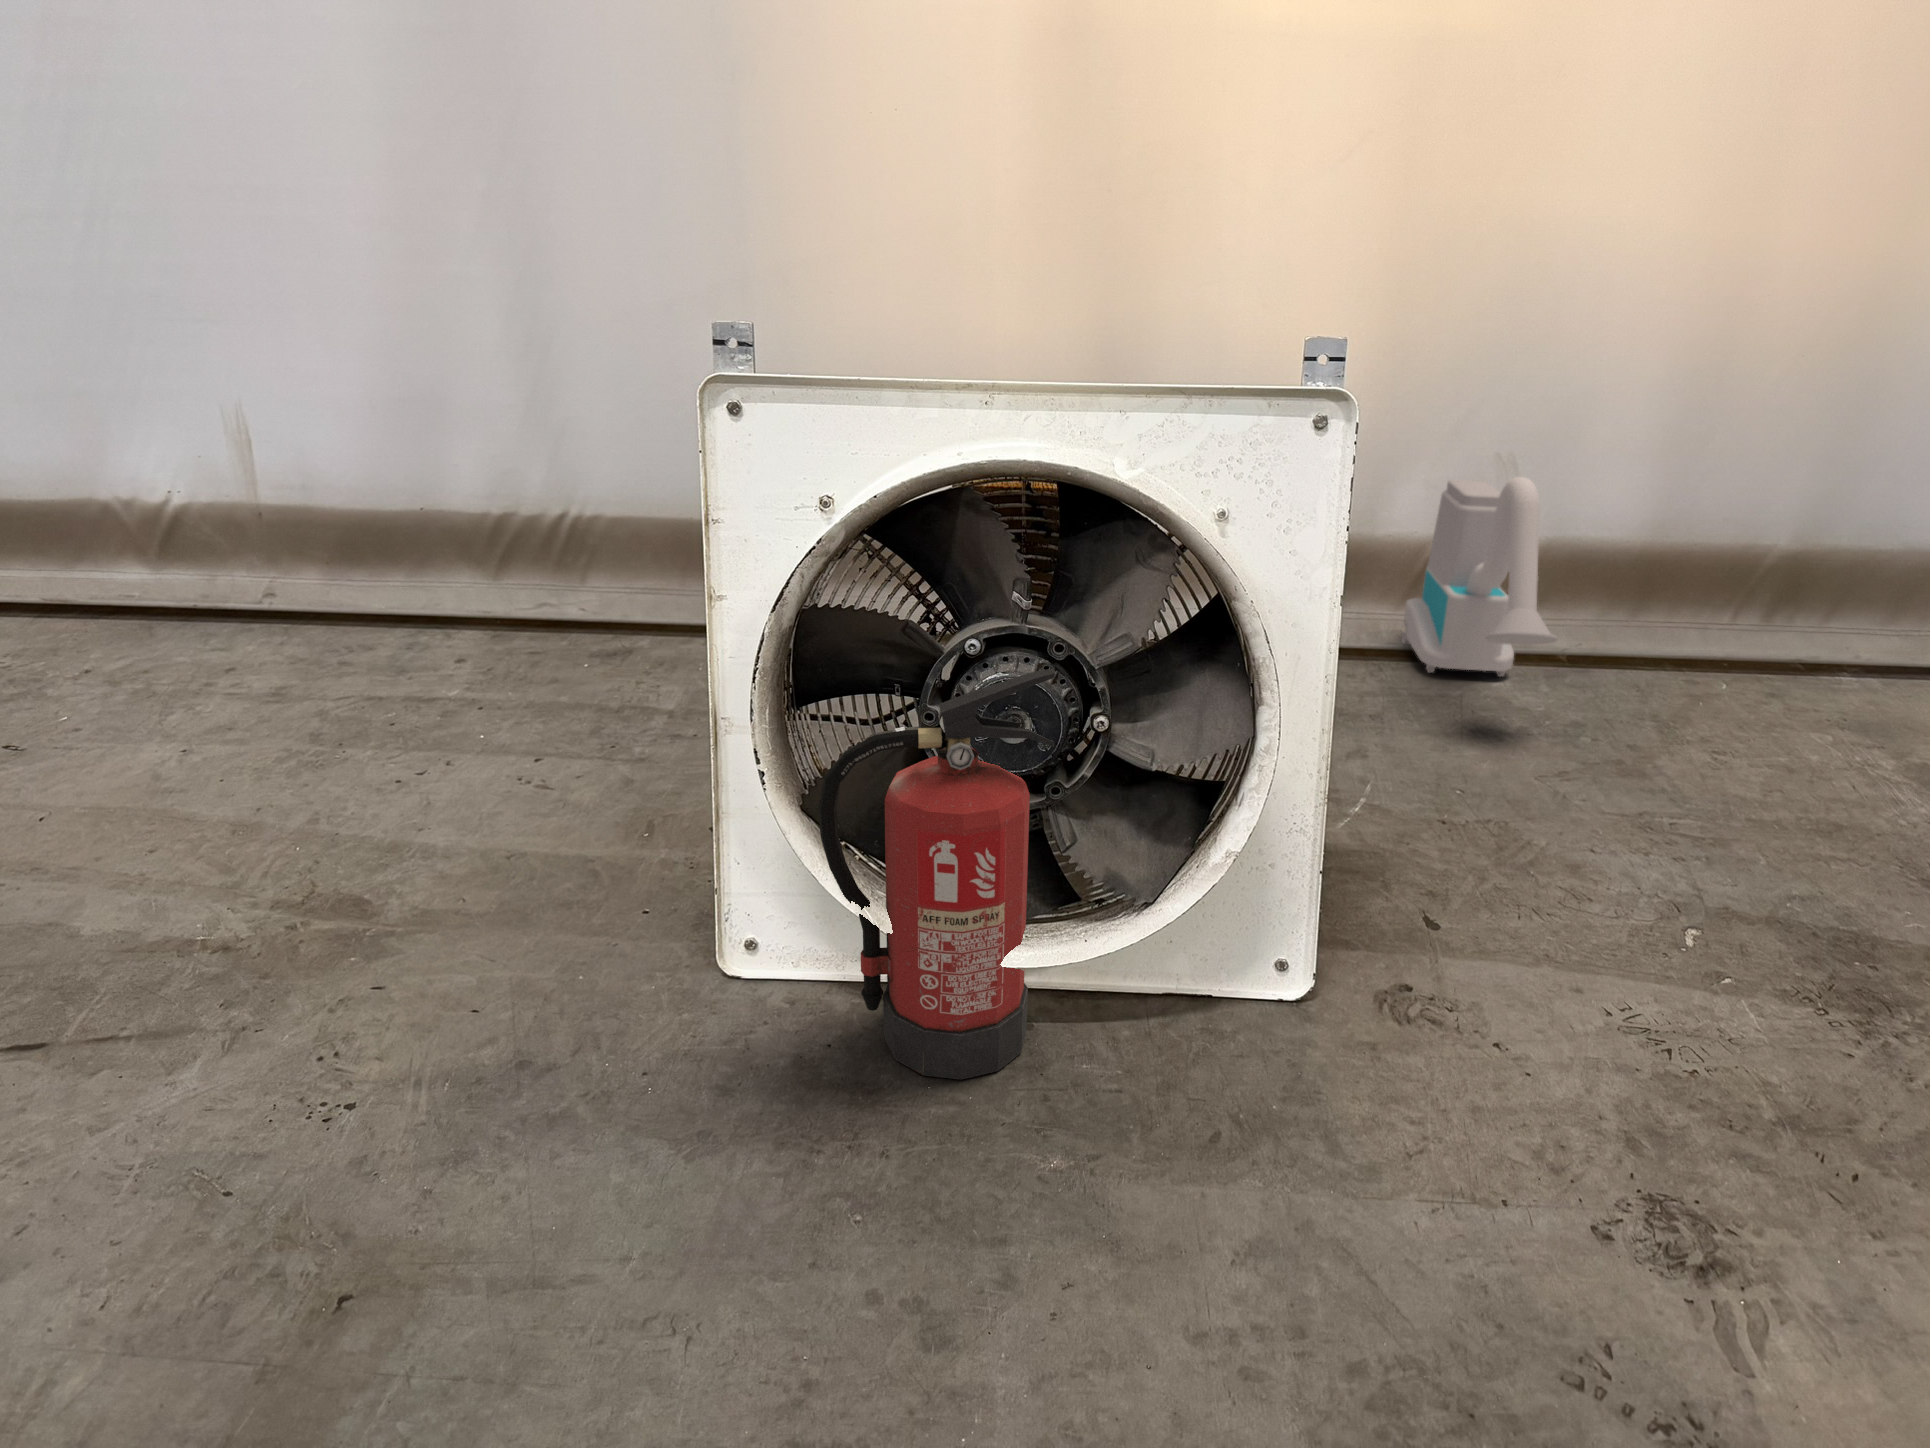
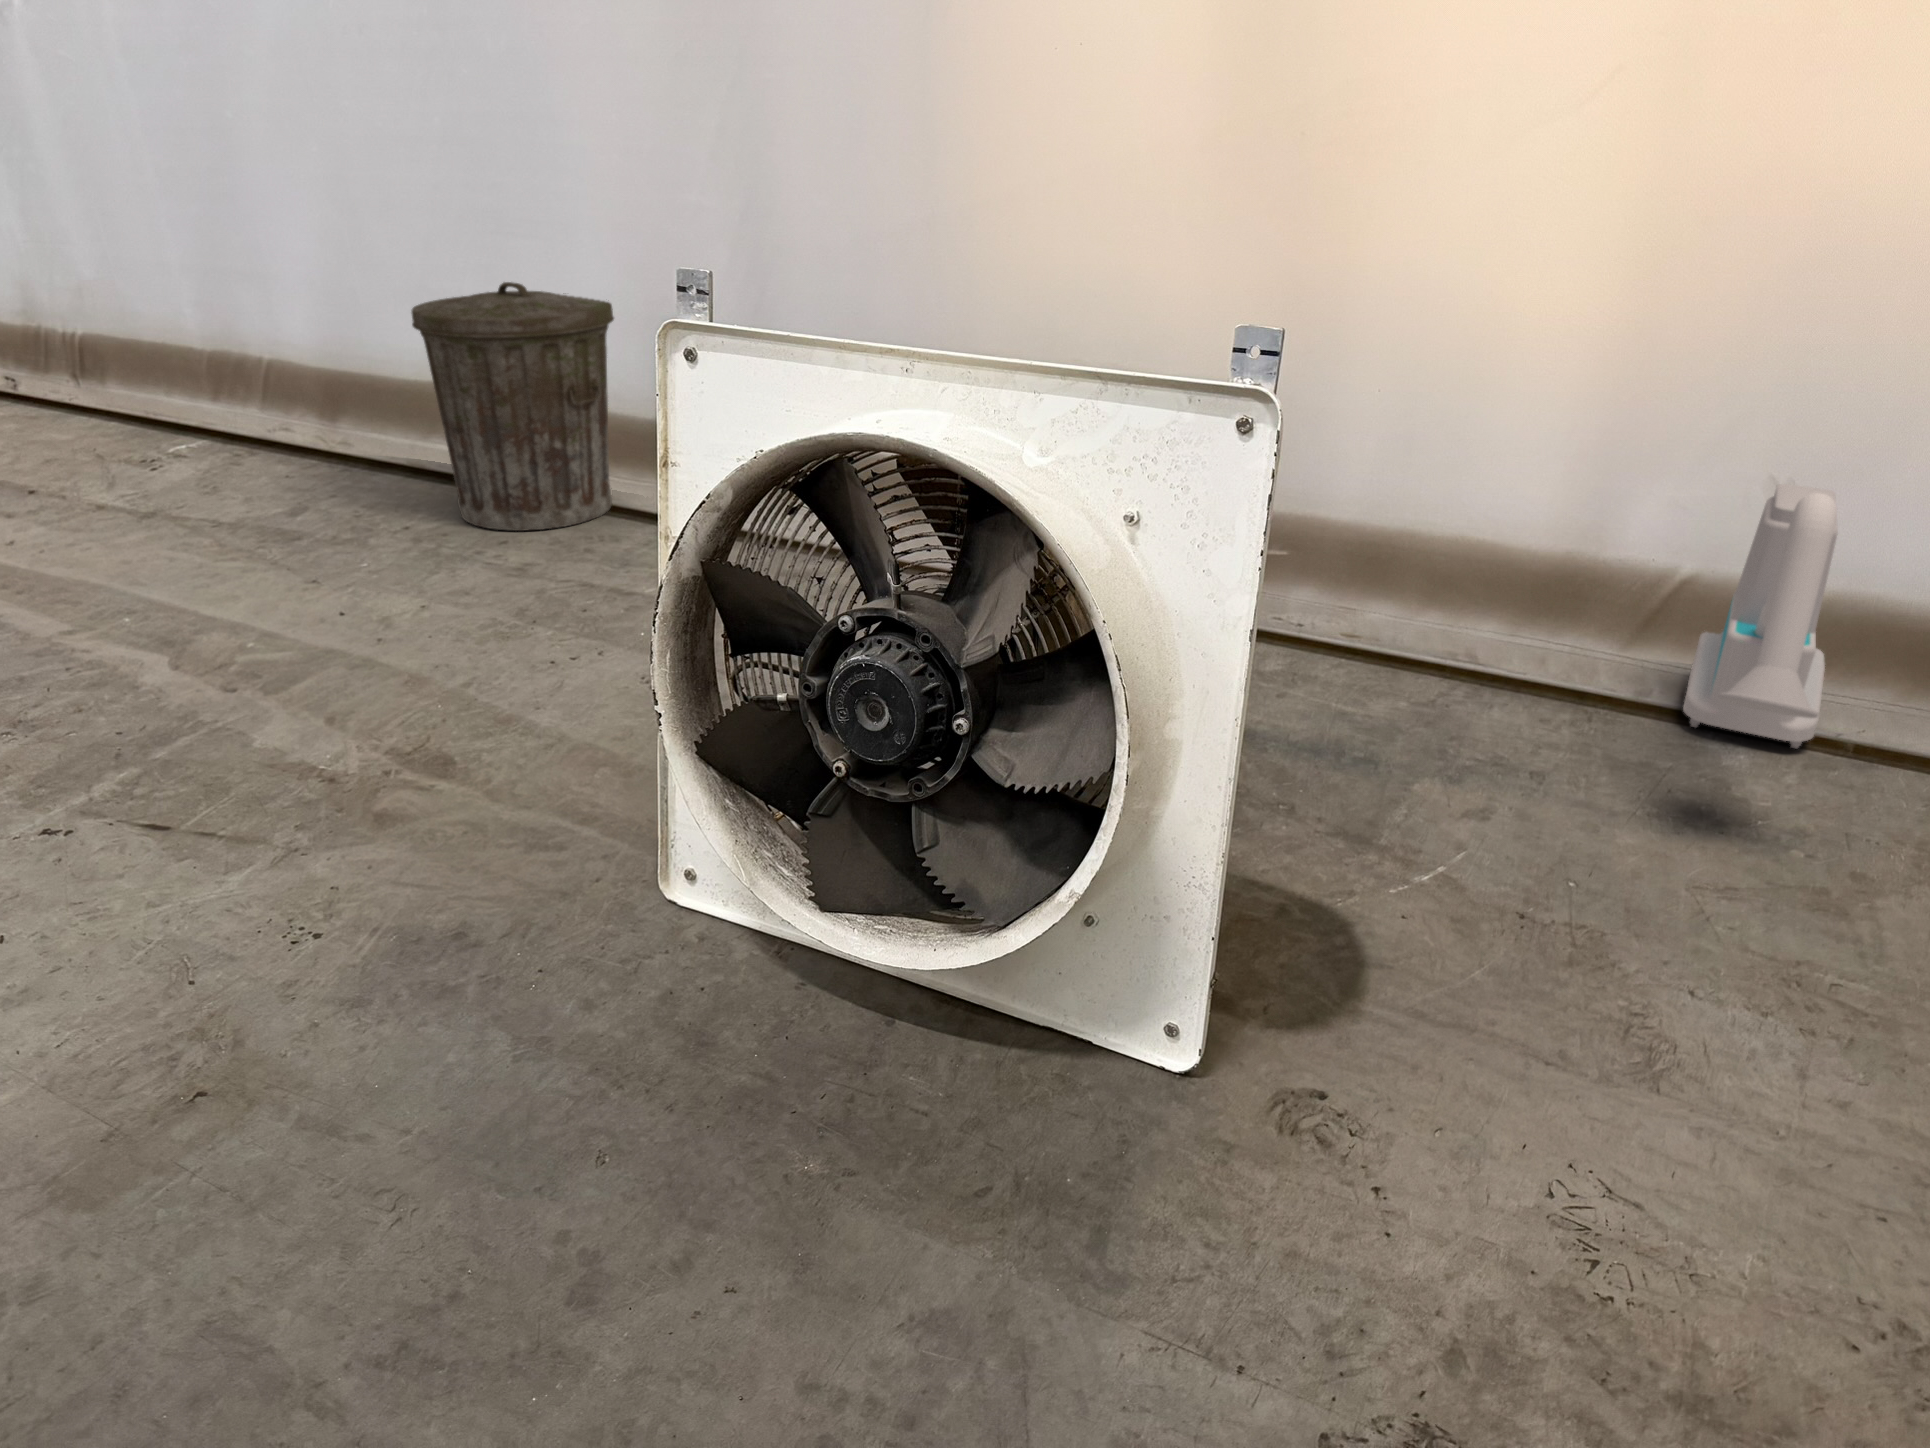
trash can: none [75,379,343,658] -> present [412,282,614,531]
fire extinguisher: present [818,668,1055,1079] -> none [683,661,903,1056]

